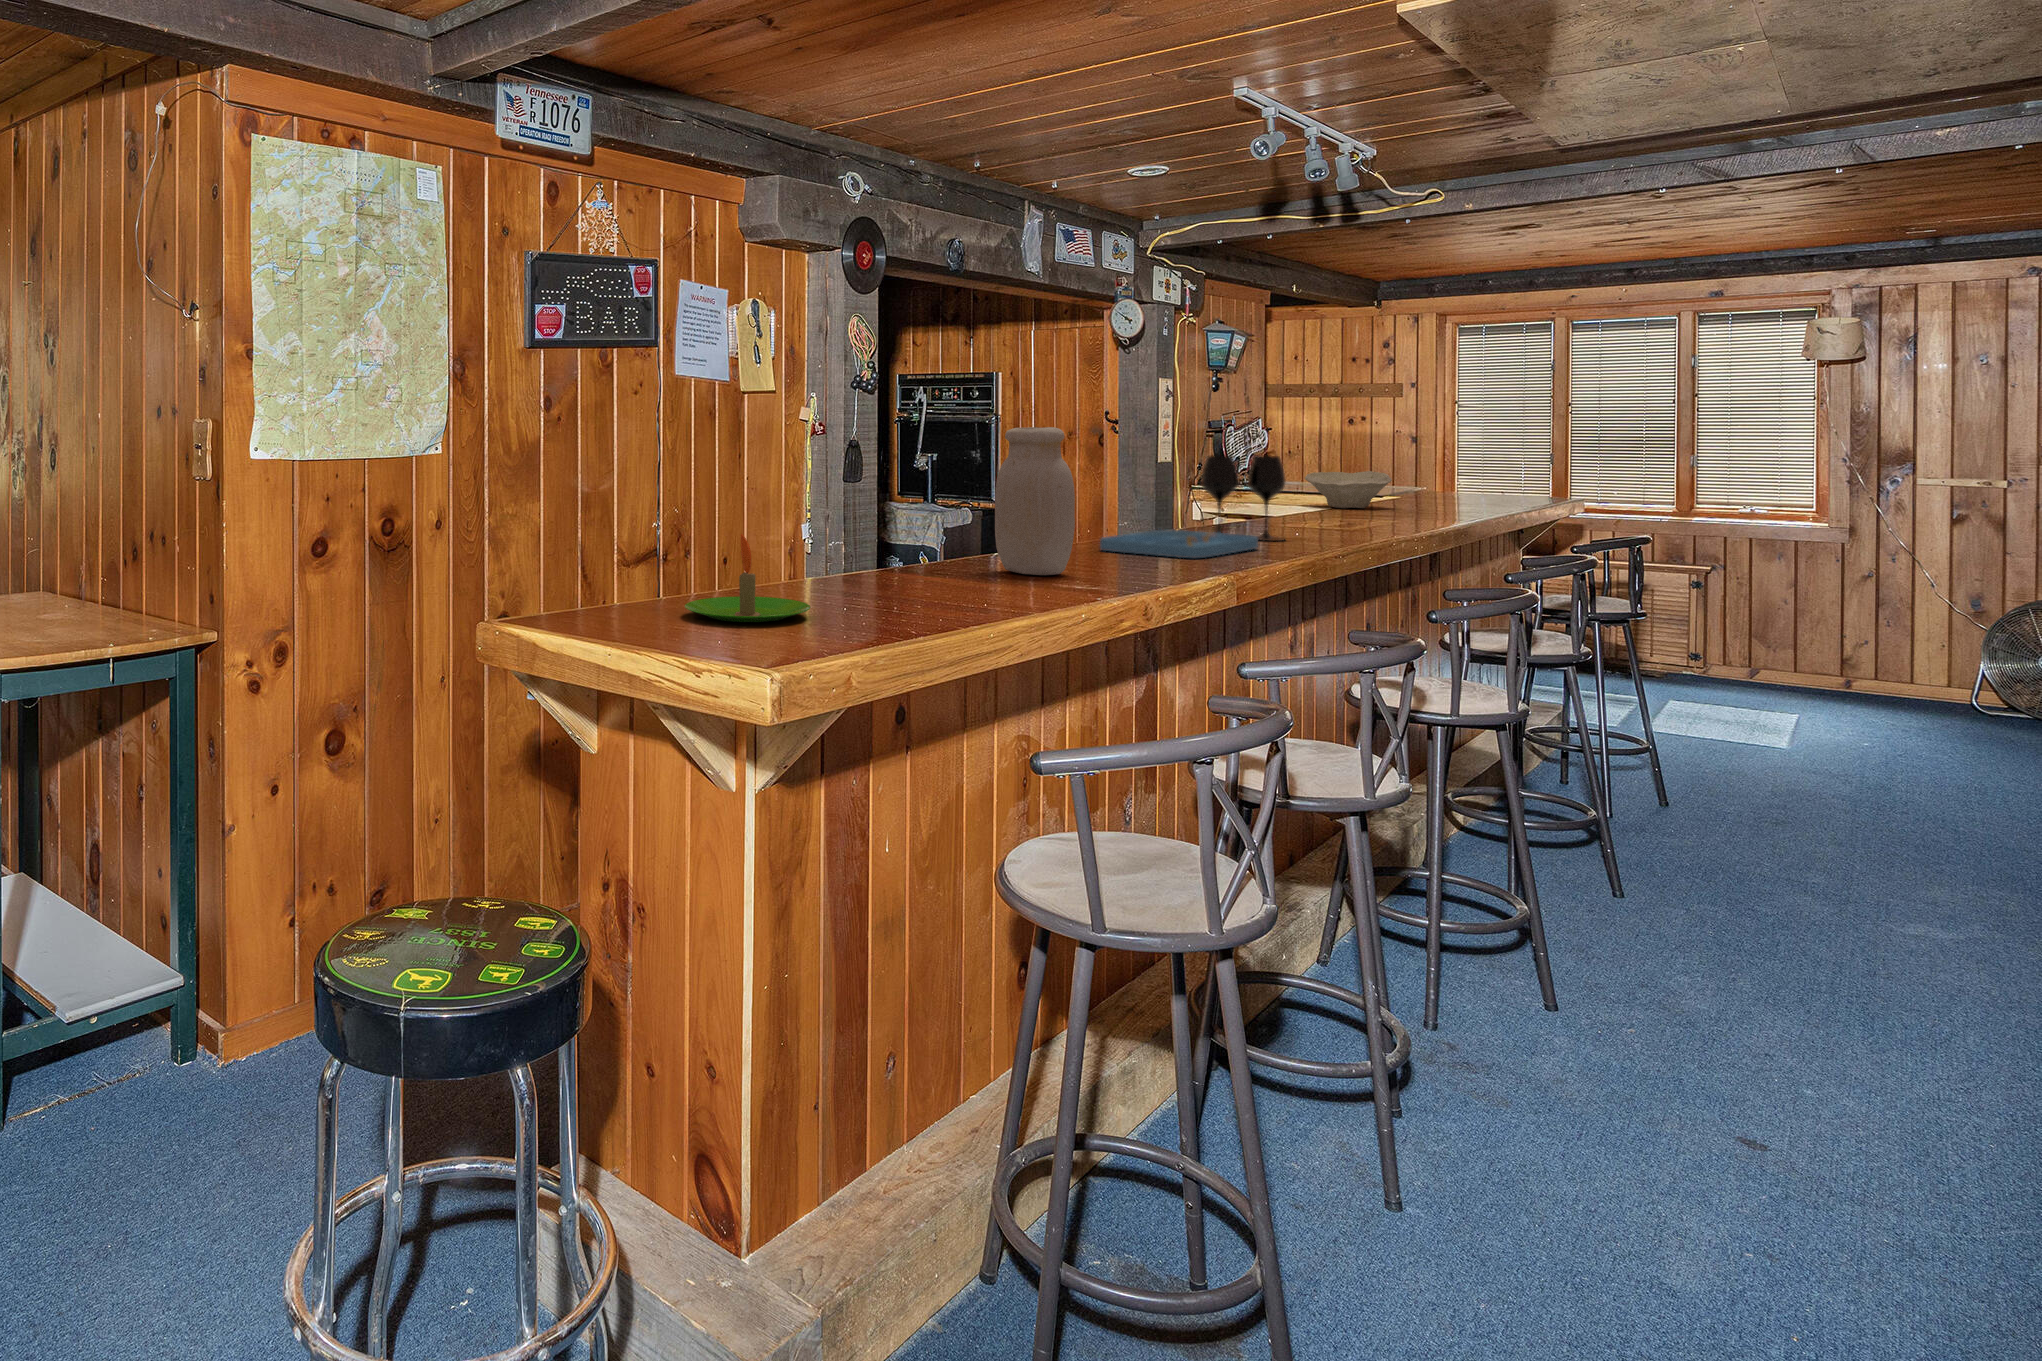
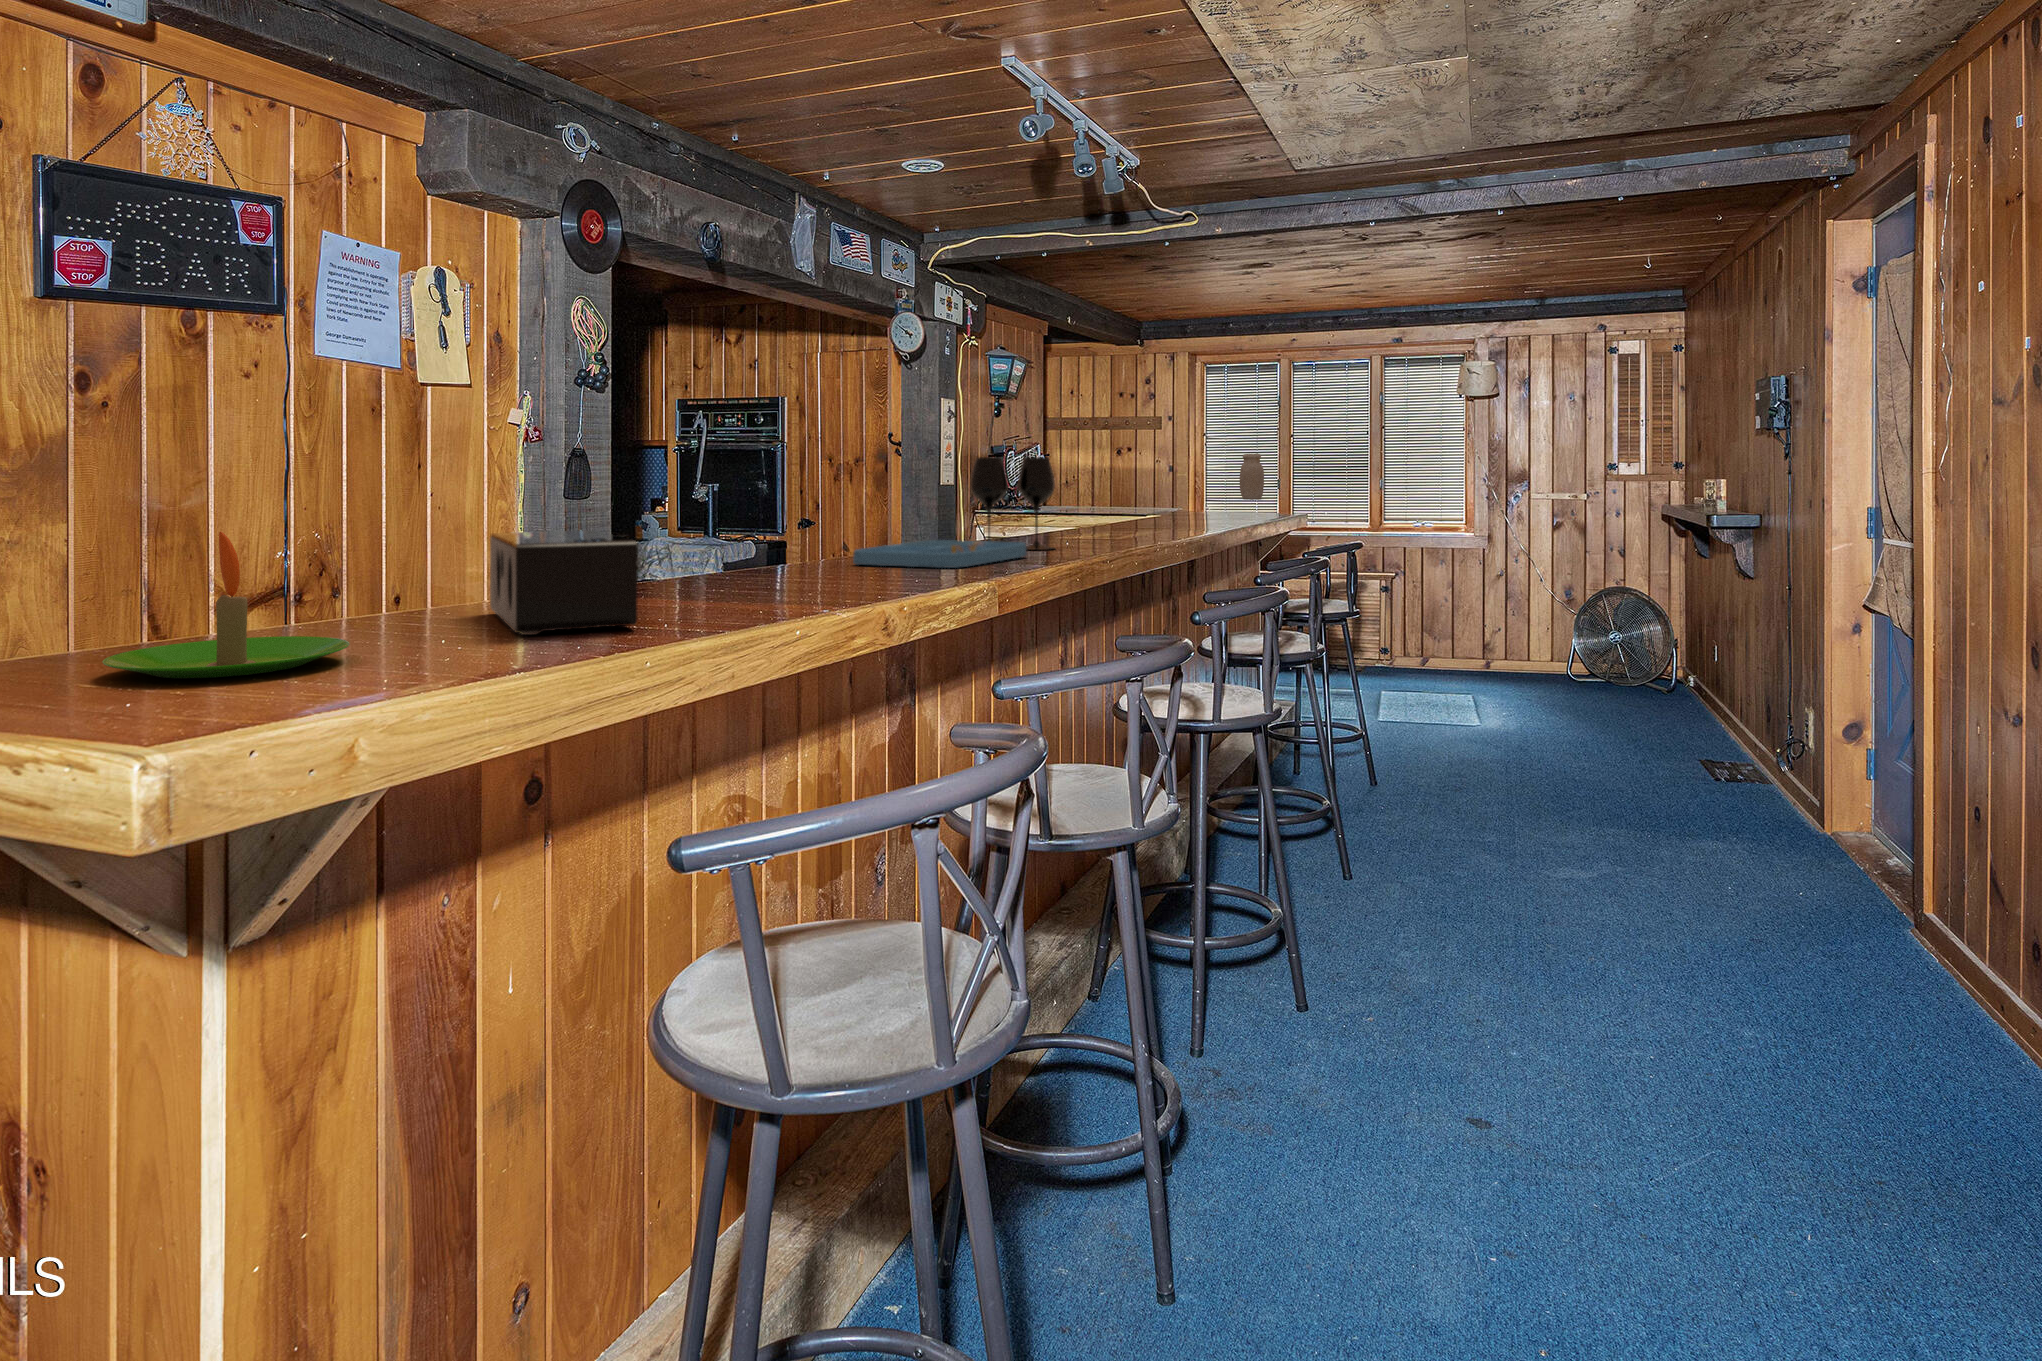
jar: present [995,427,1075,575] -> present [1240,454,1264,499]
bowl: present [1305,471,1392,508] -> none [1079,486,1156,524]
speaker: none [856,527,974,604] -> present [490,530,637,635]

